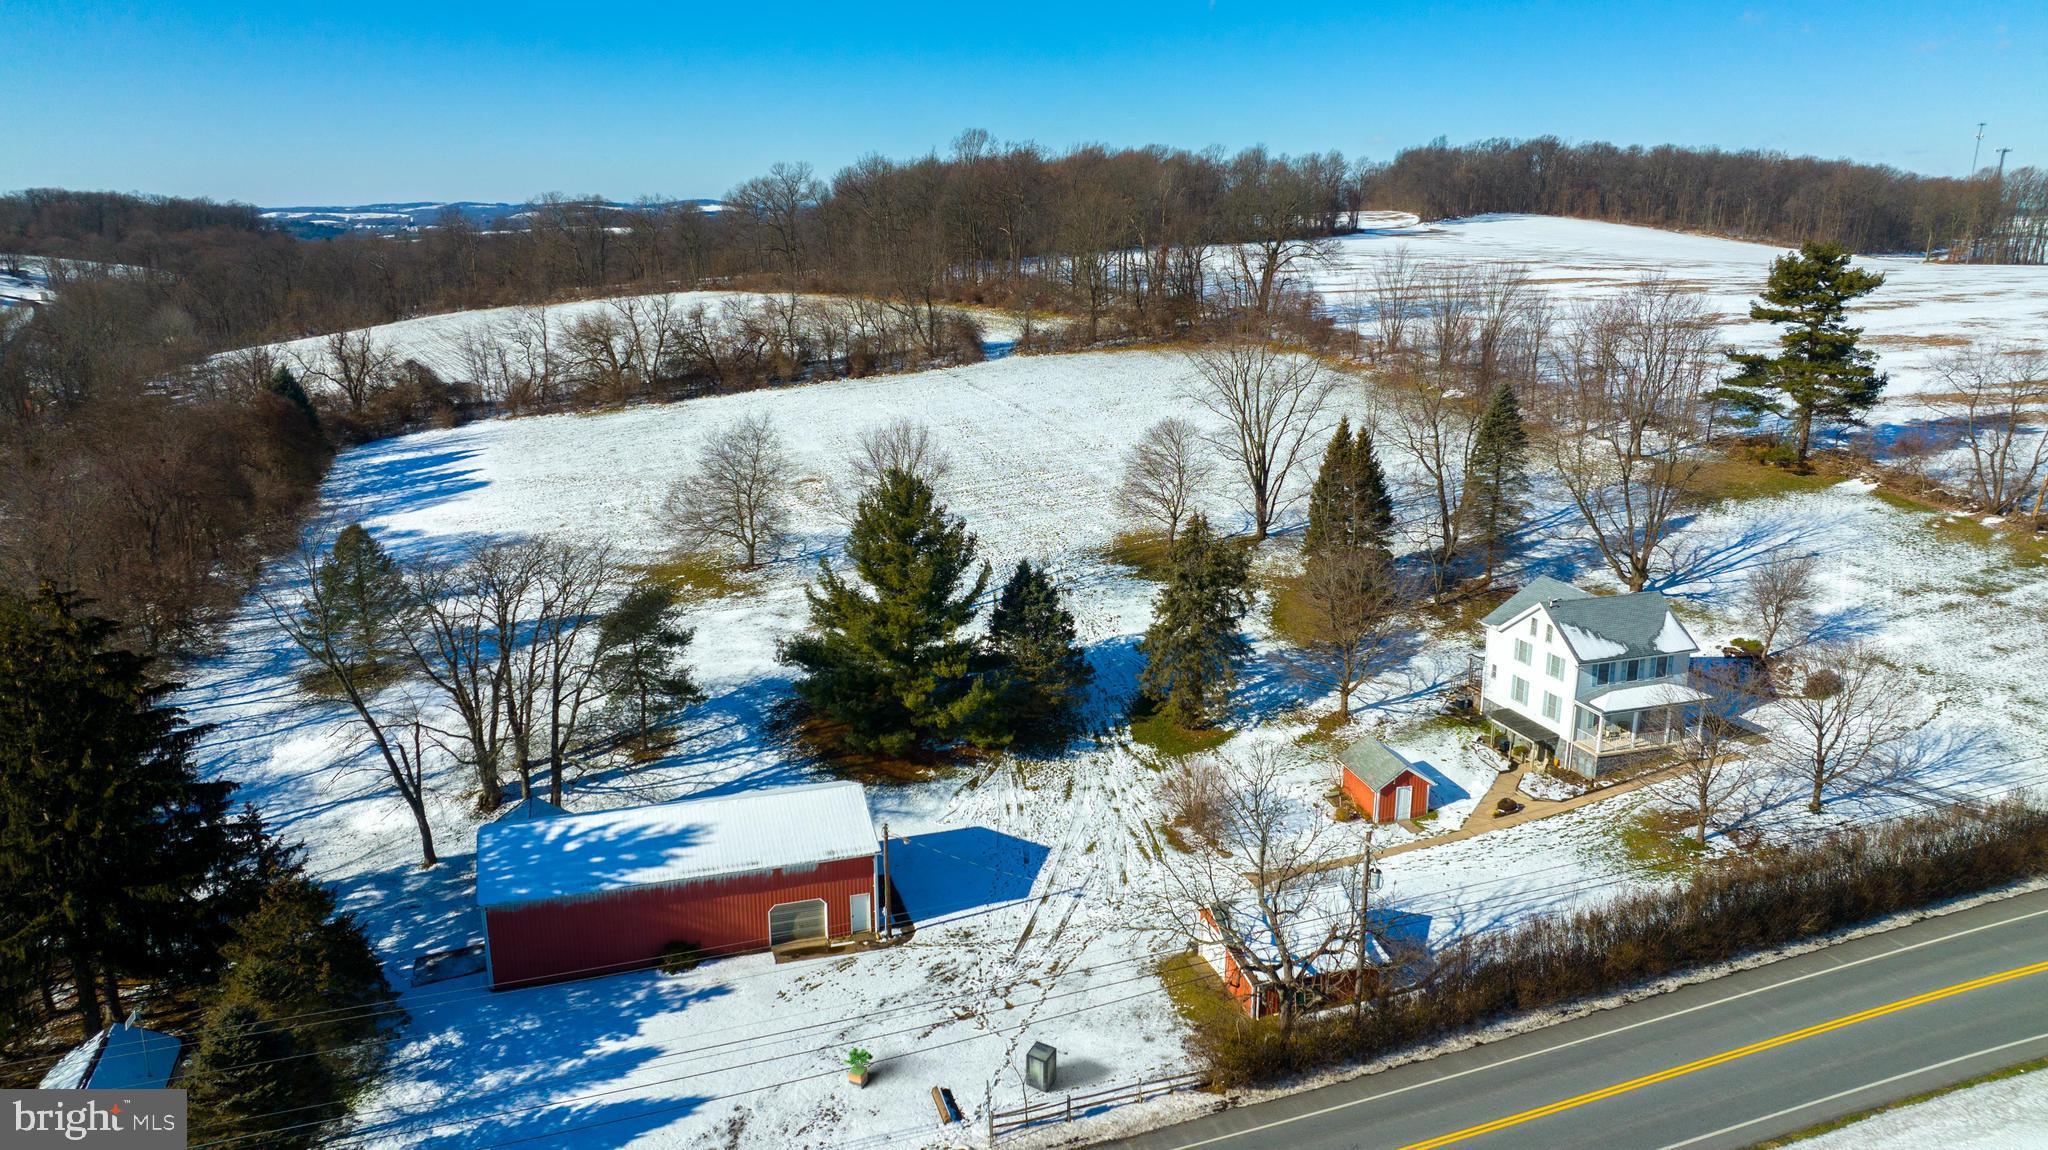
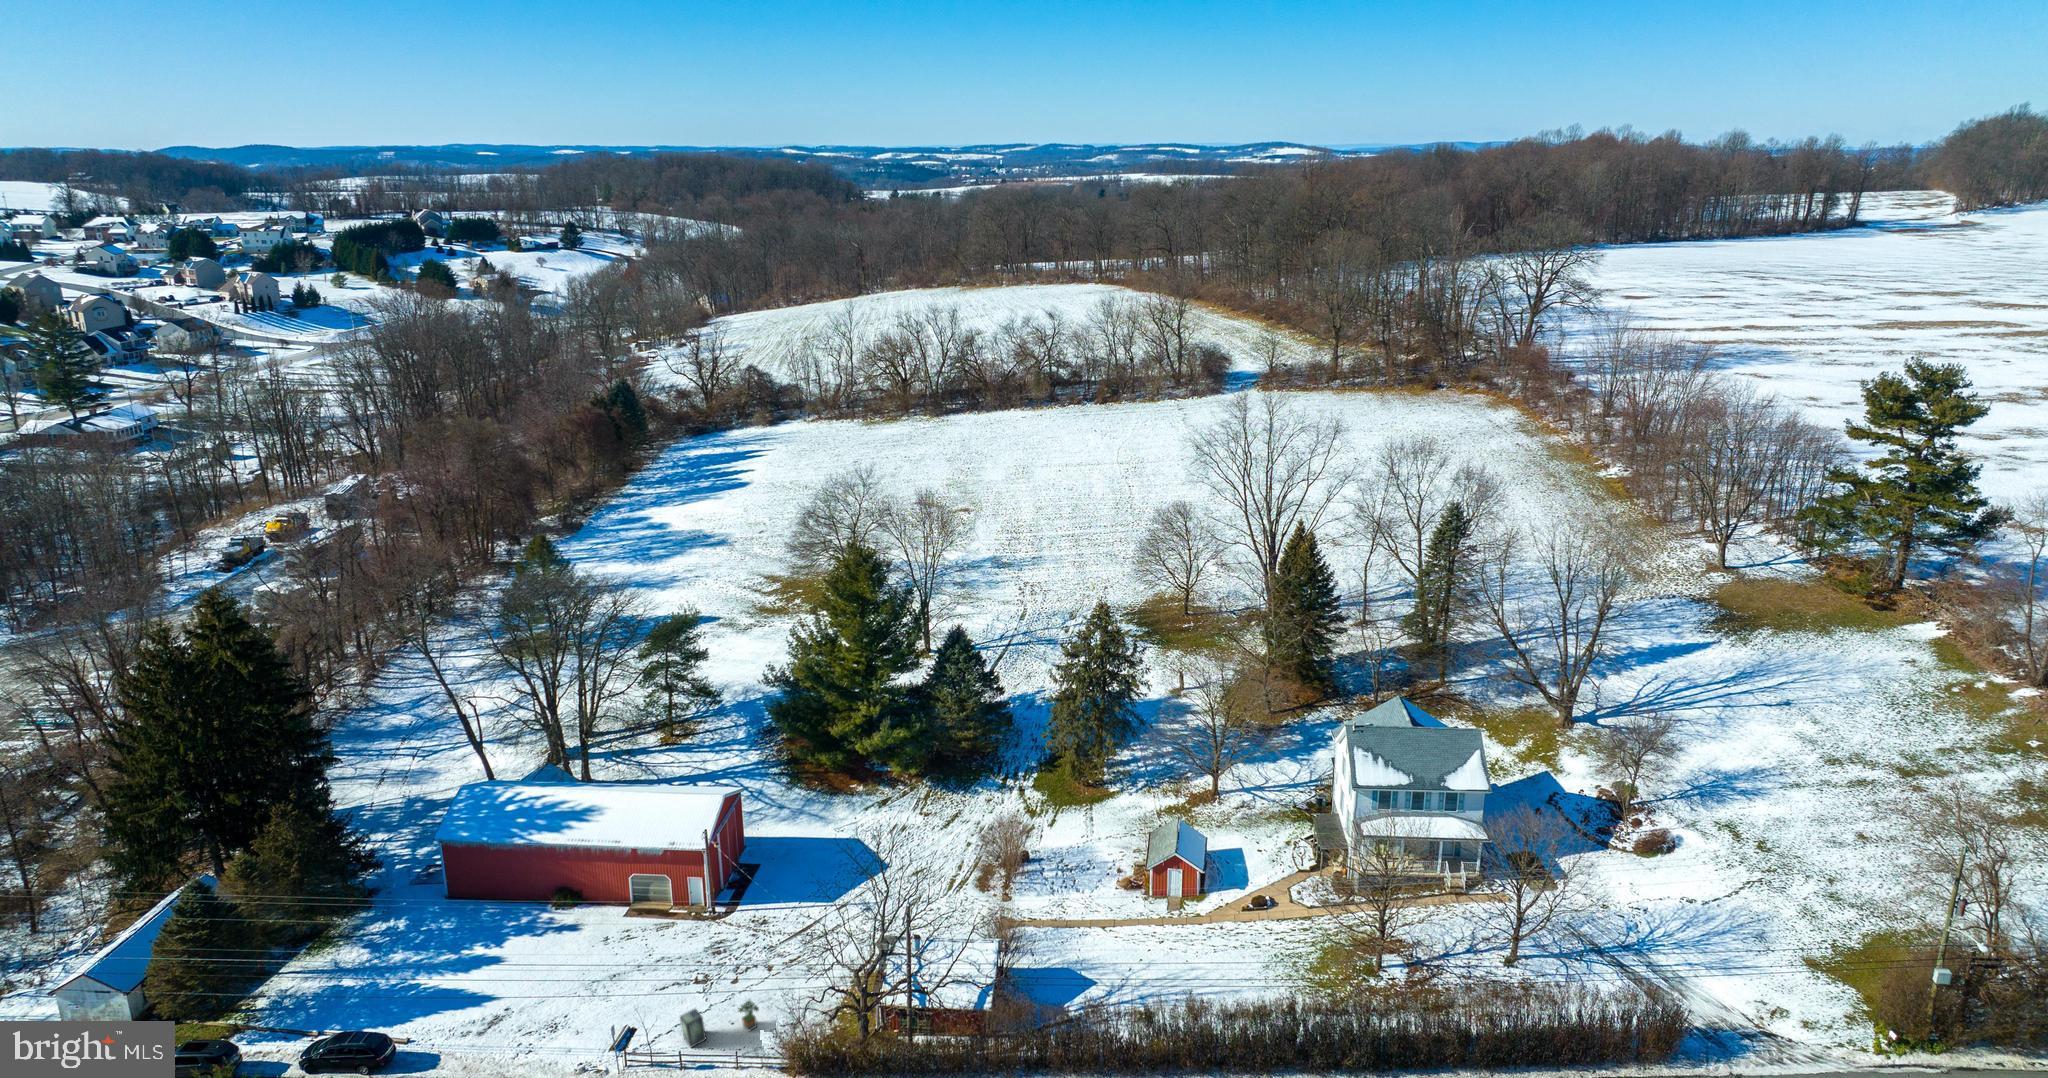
potted tree: present [844,1047,873,1089] -> present [738,1000,759,1031]

